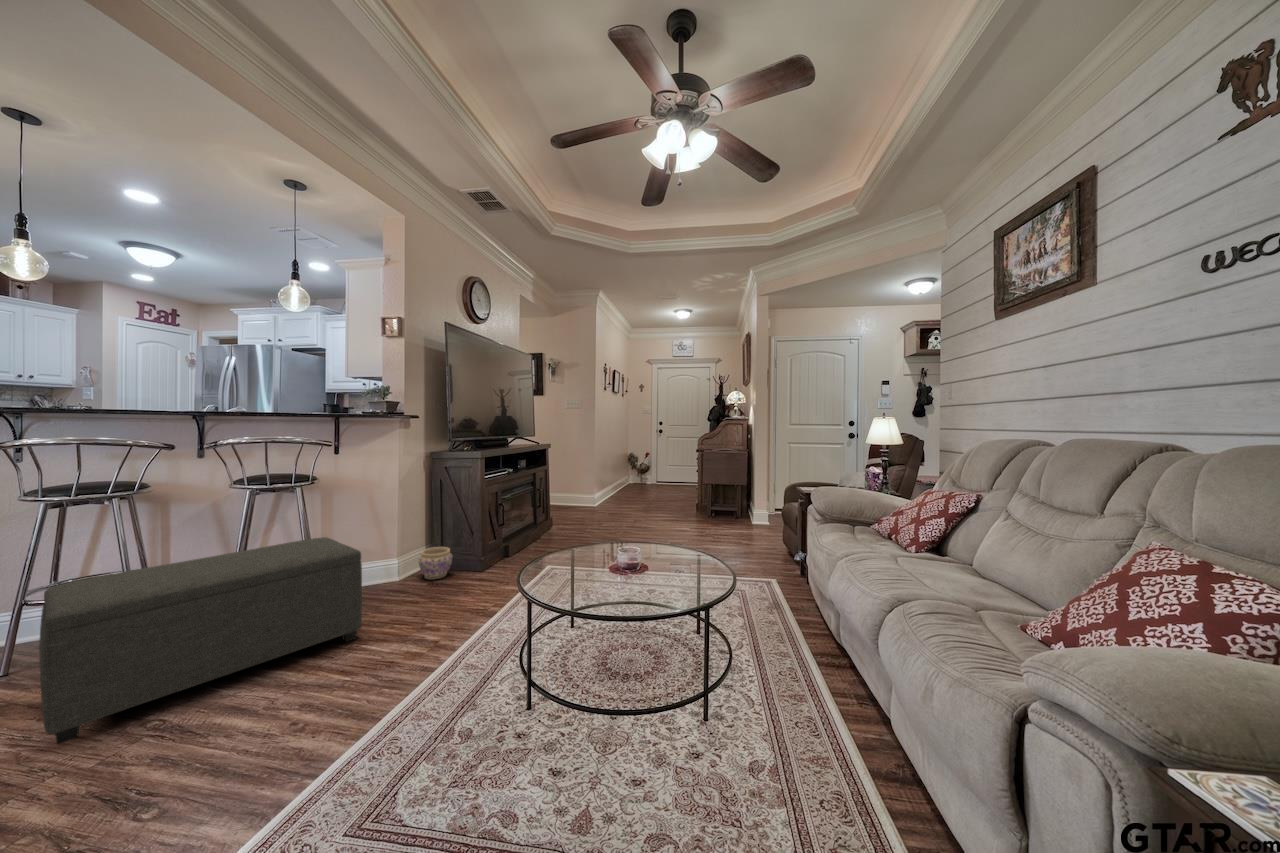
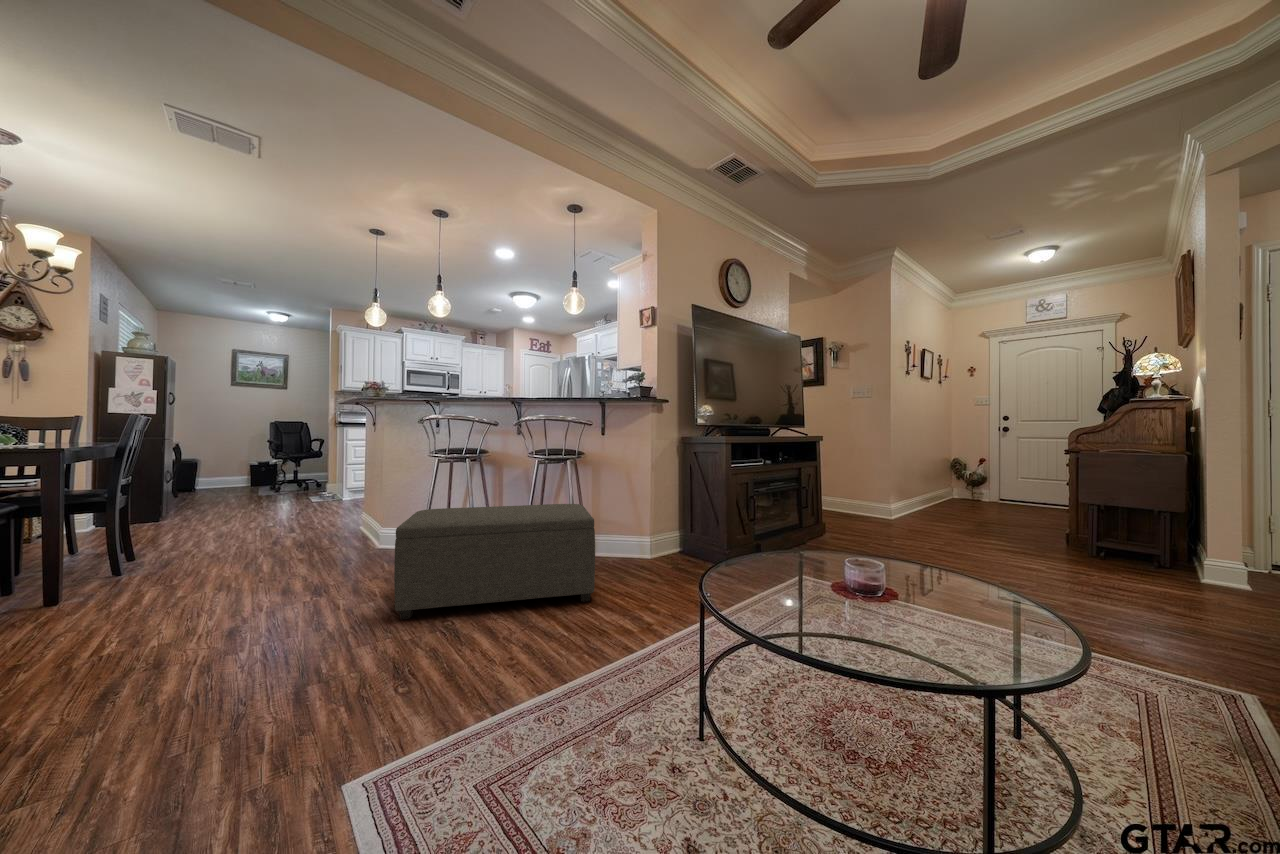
planter: present [419,547,452,580] -> none [666,533,697,565]

